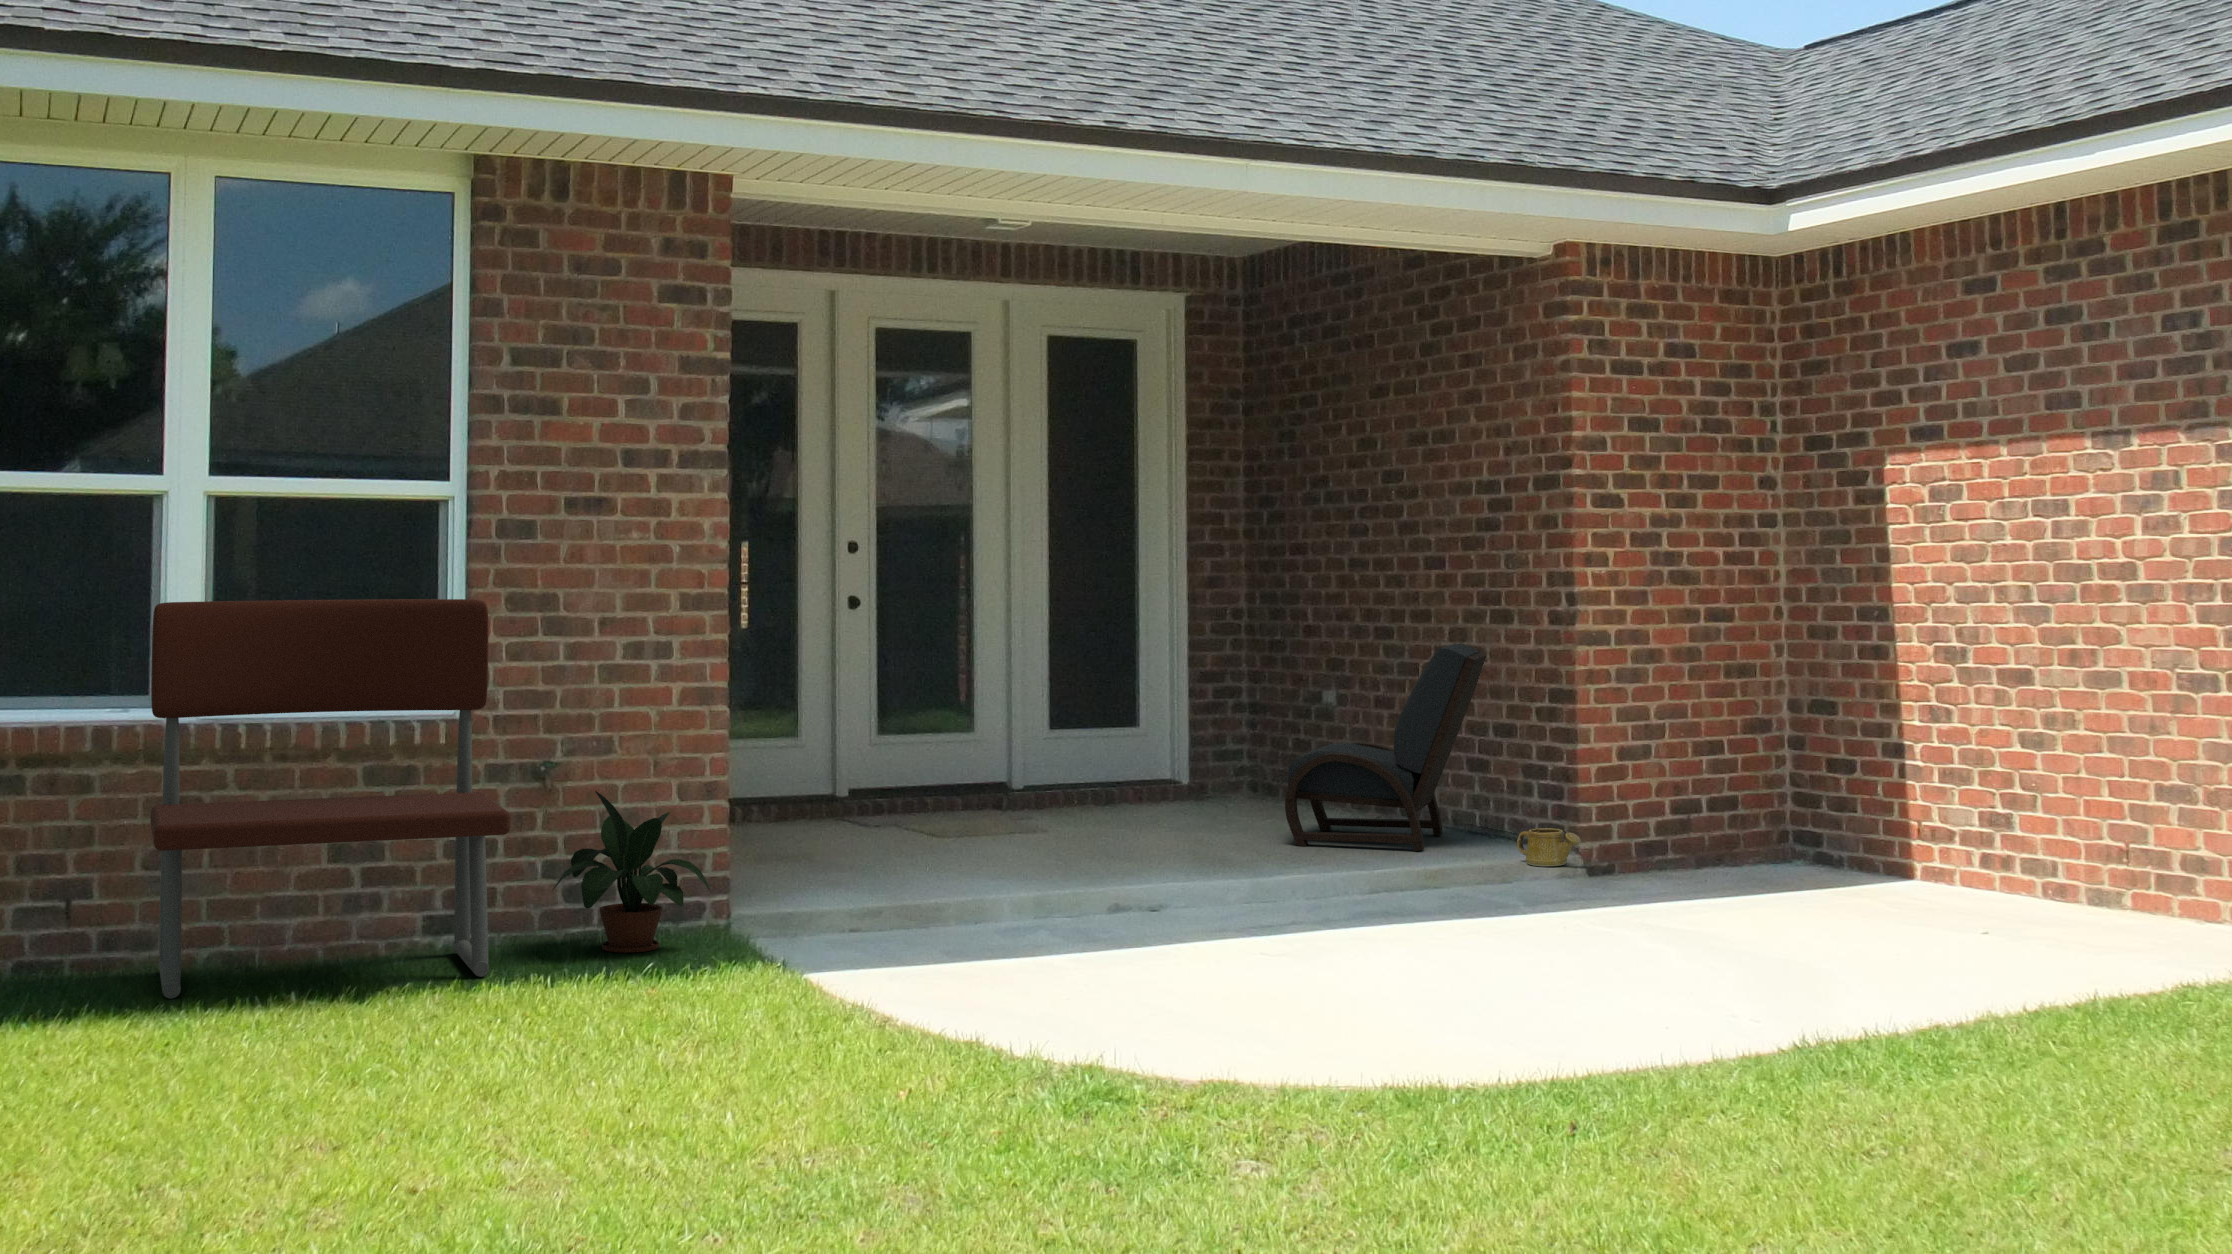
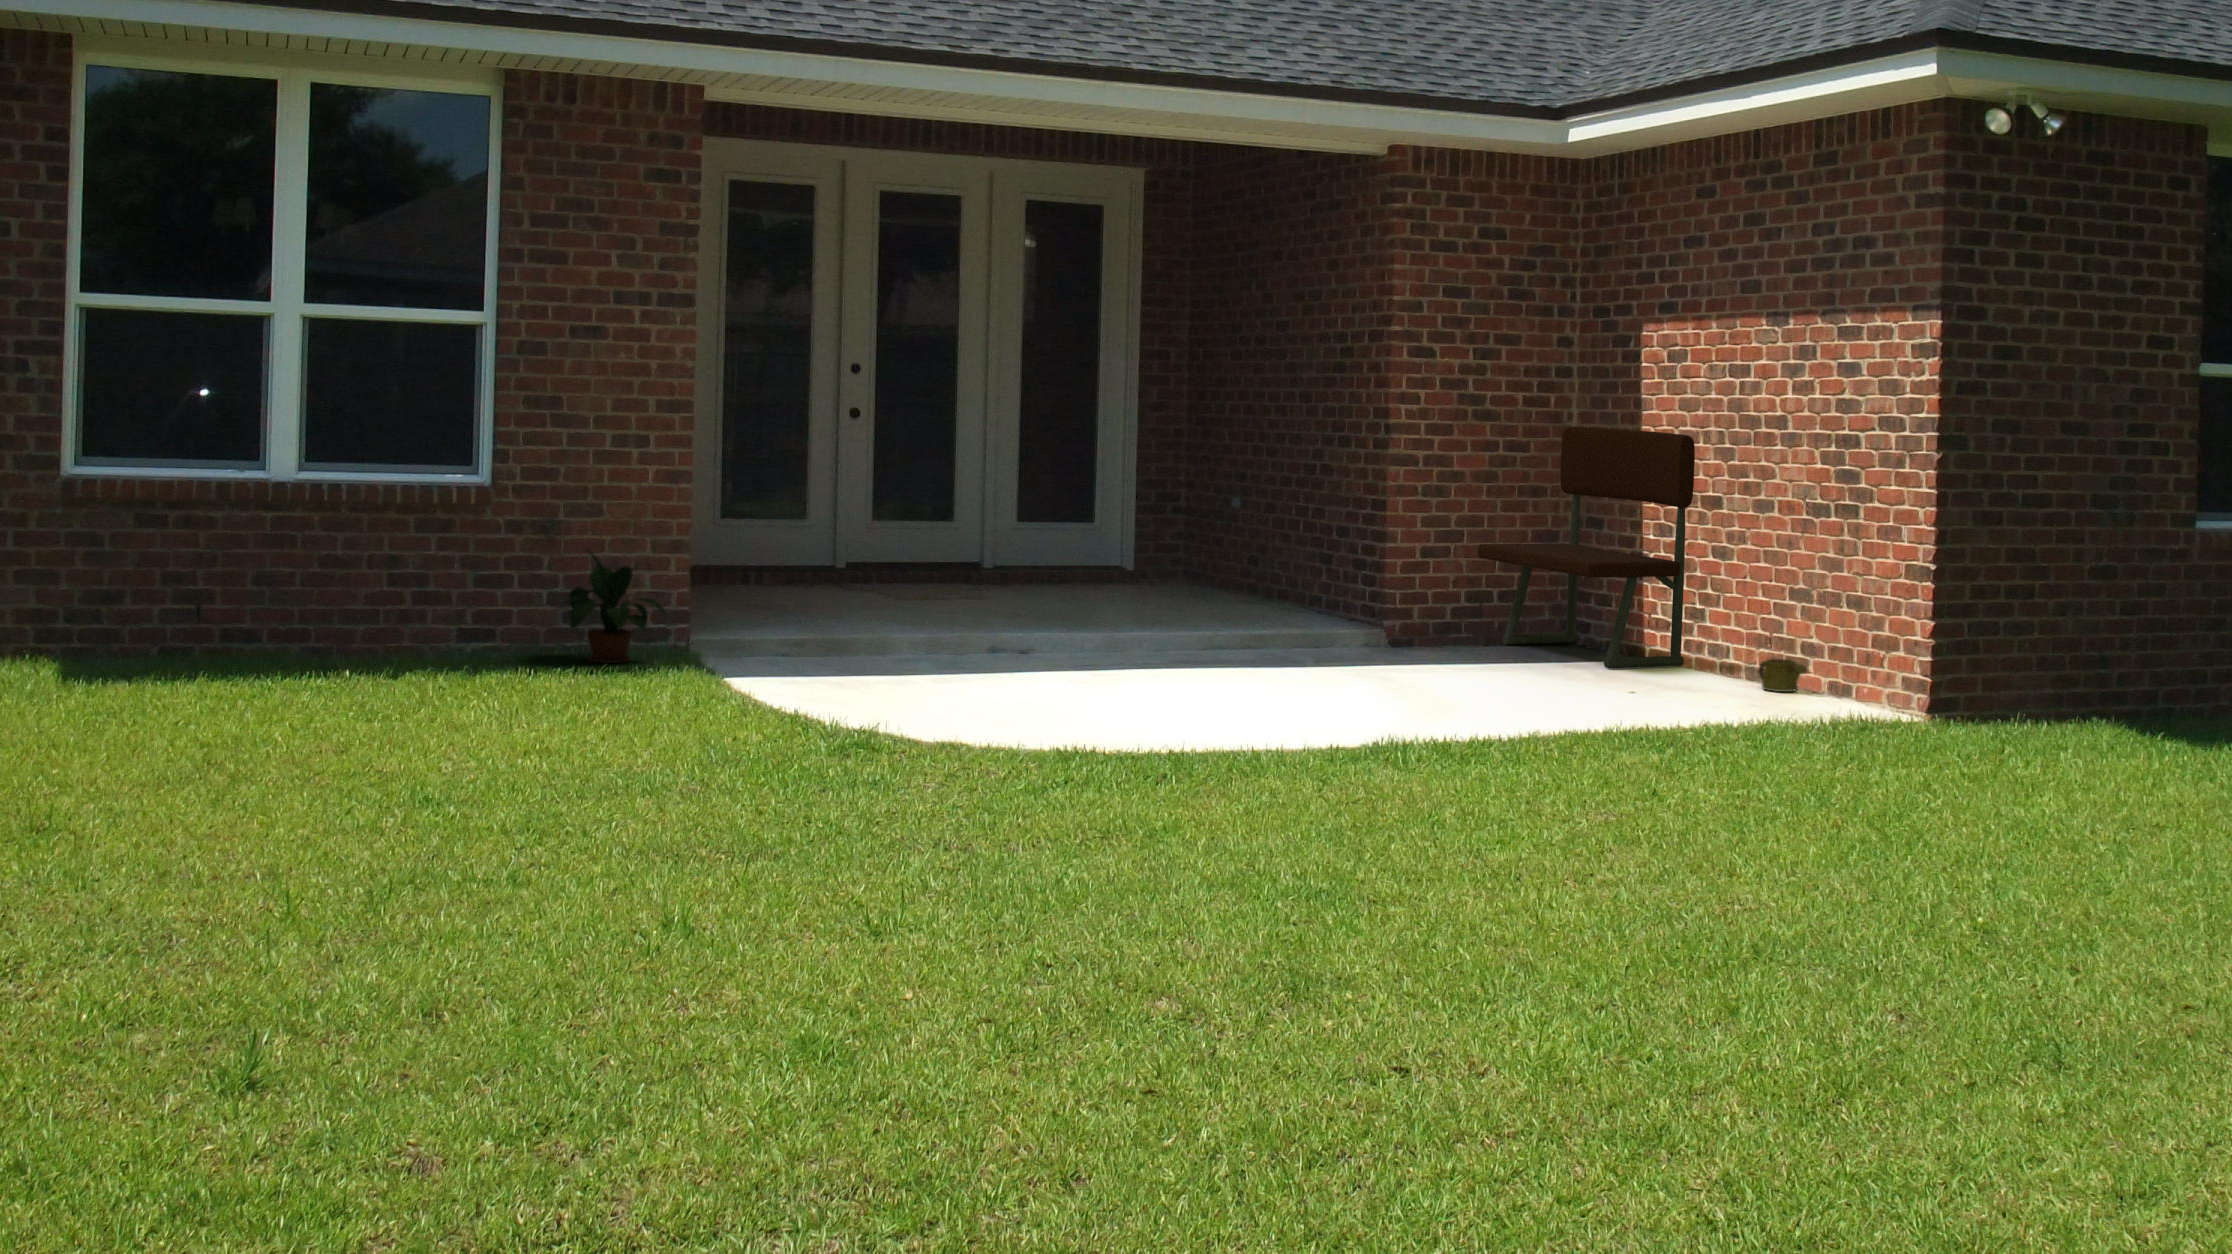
bench: present [150,599,511,999] -> present [1478,427,1695,668]
lounge chair: present [1285,644,1486,851] -> none [1174,464,1347,625]
watering can: present [1517,828,1581,866] -> present [1758,659,1808,692]

